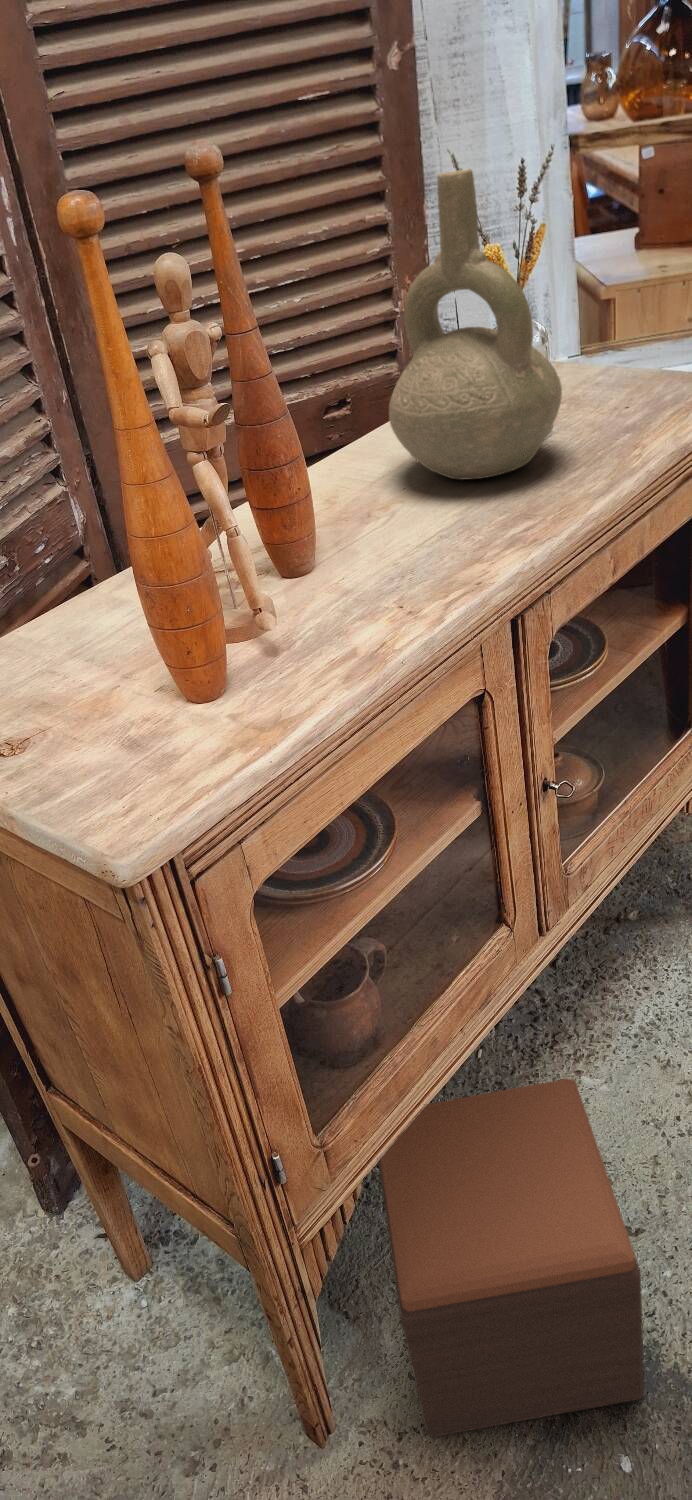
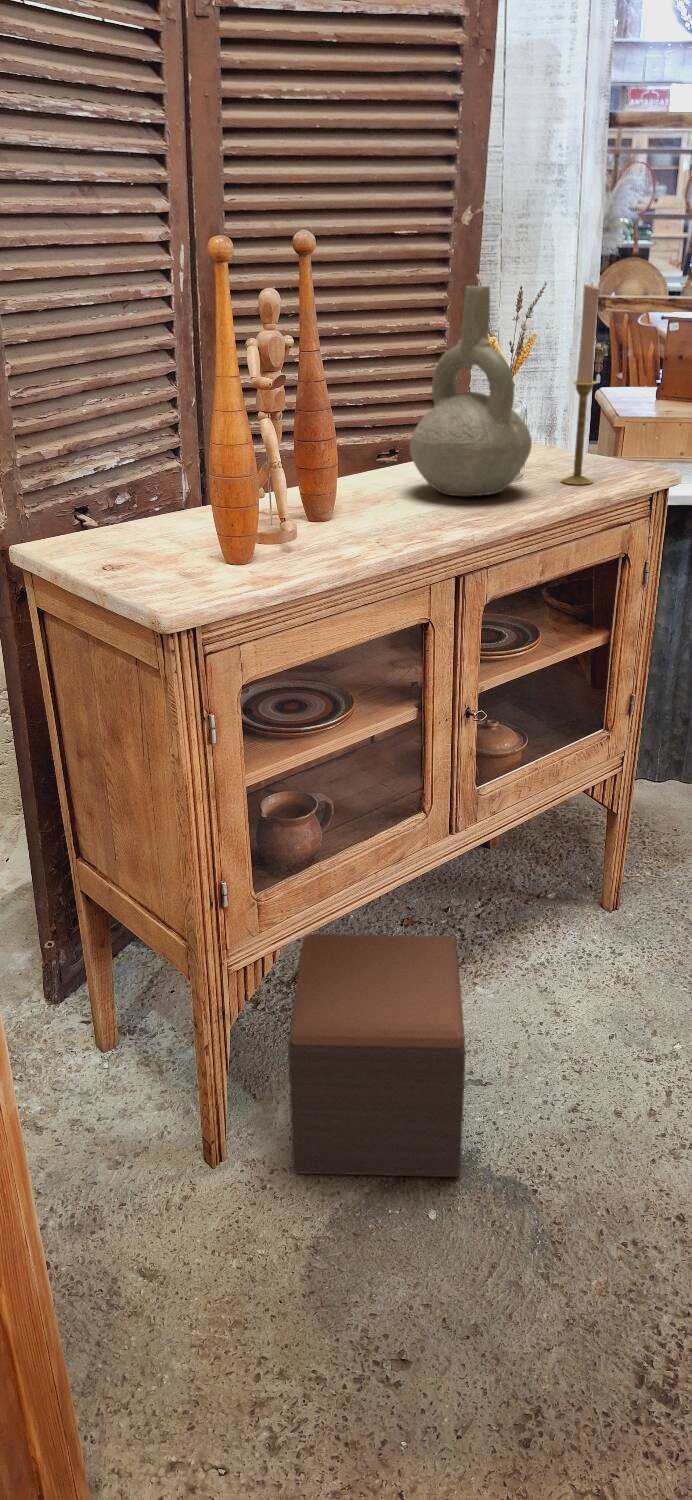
candlestick: none [596,133,641,425] -> present [561,284,599,484]

